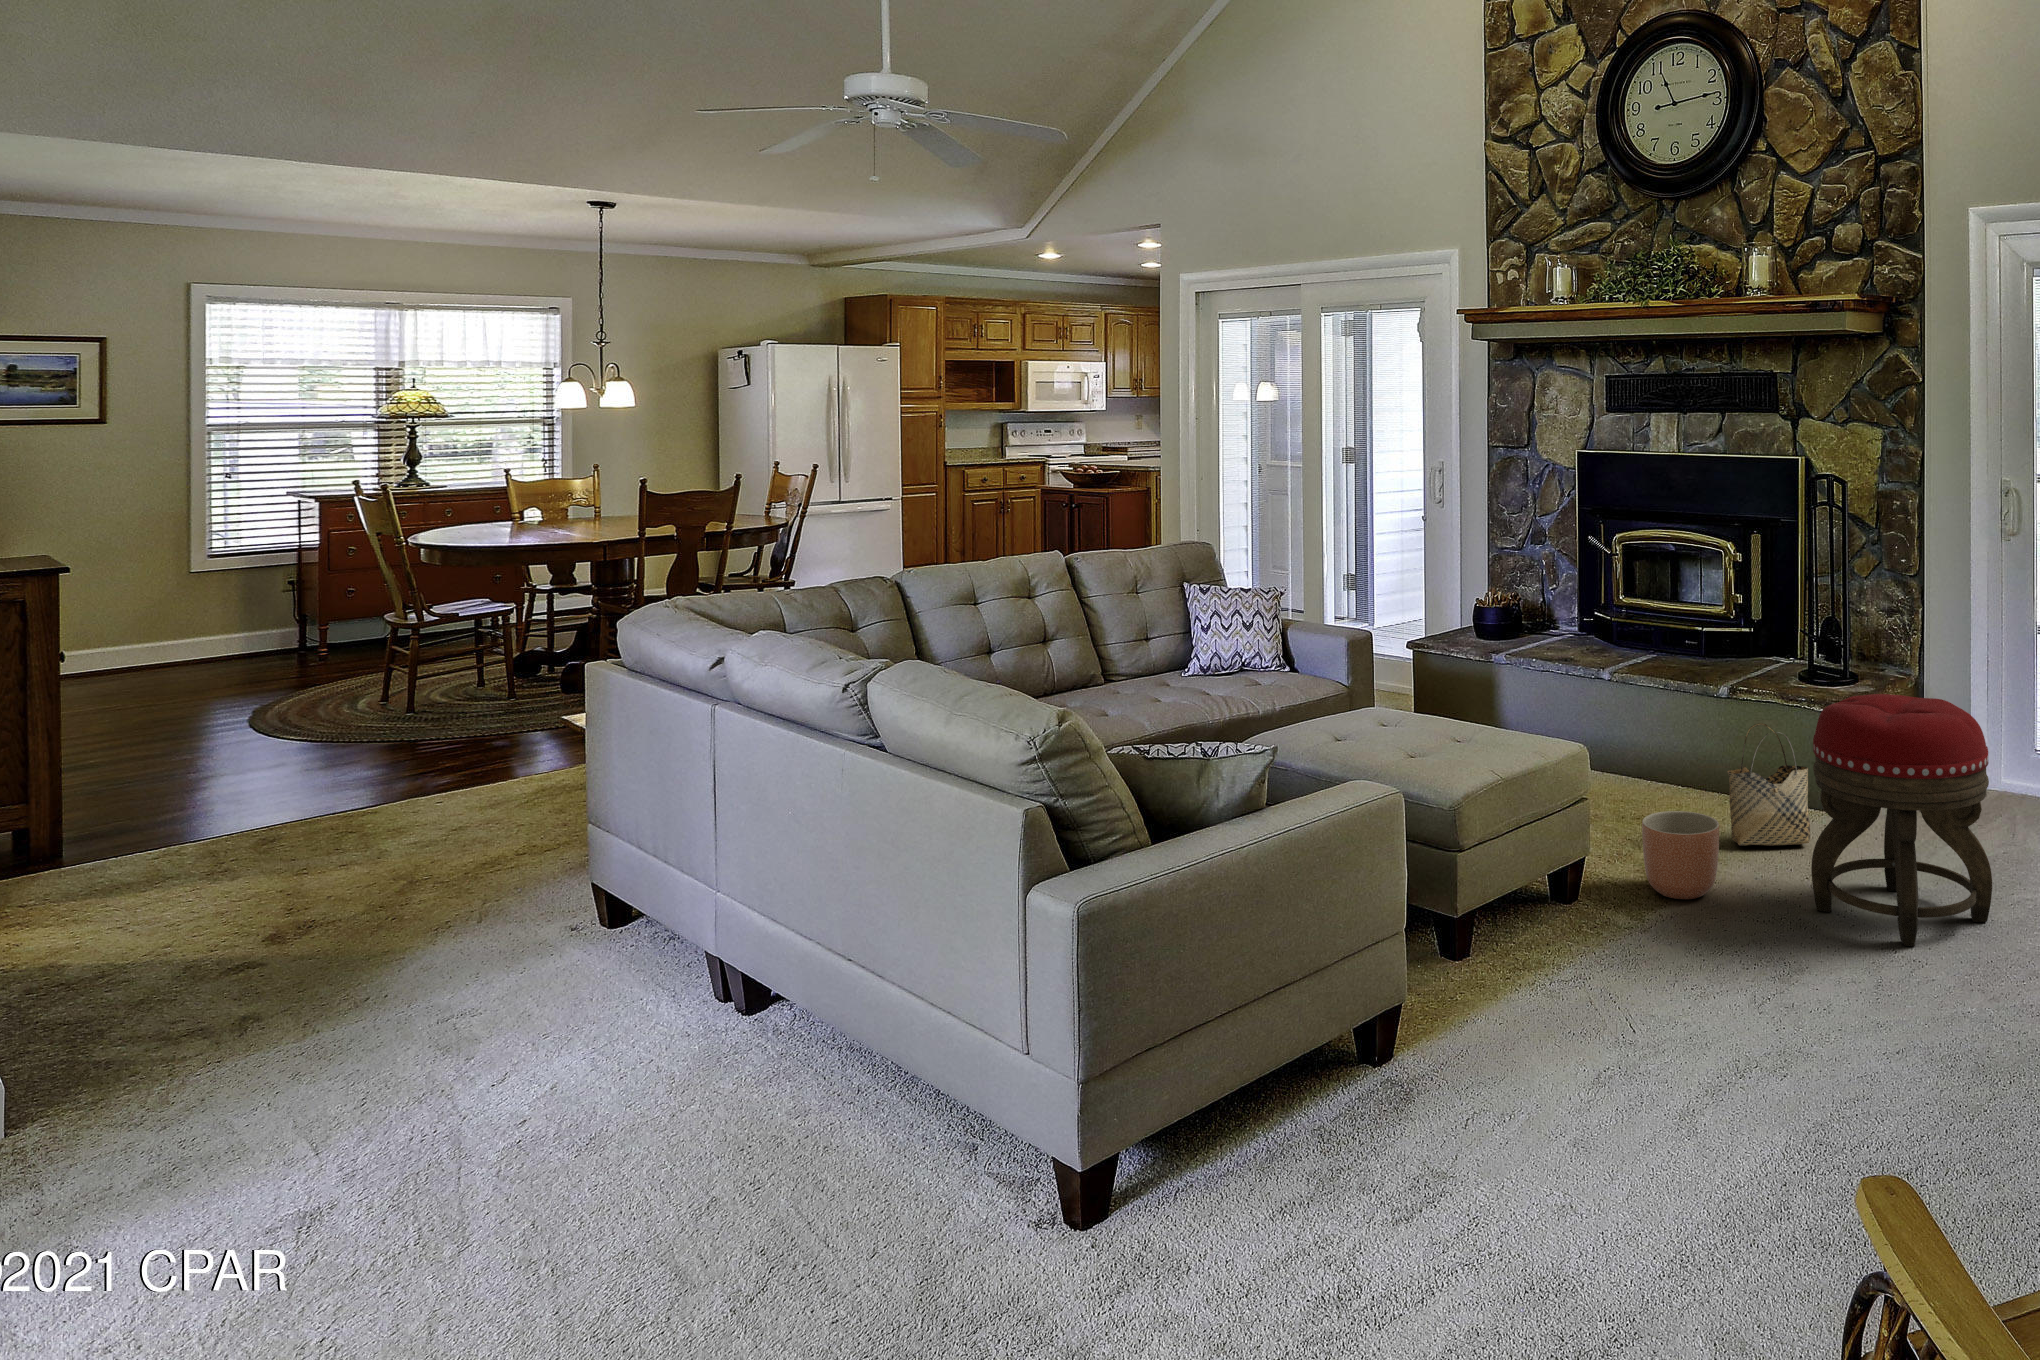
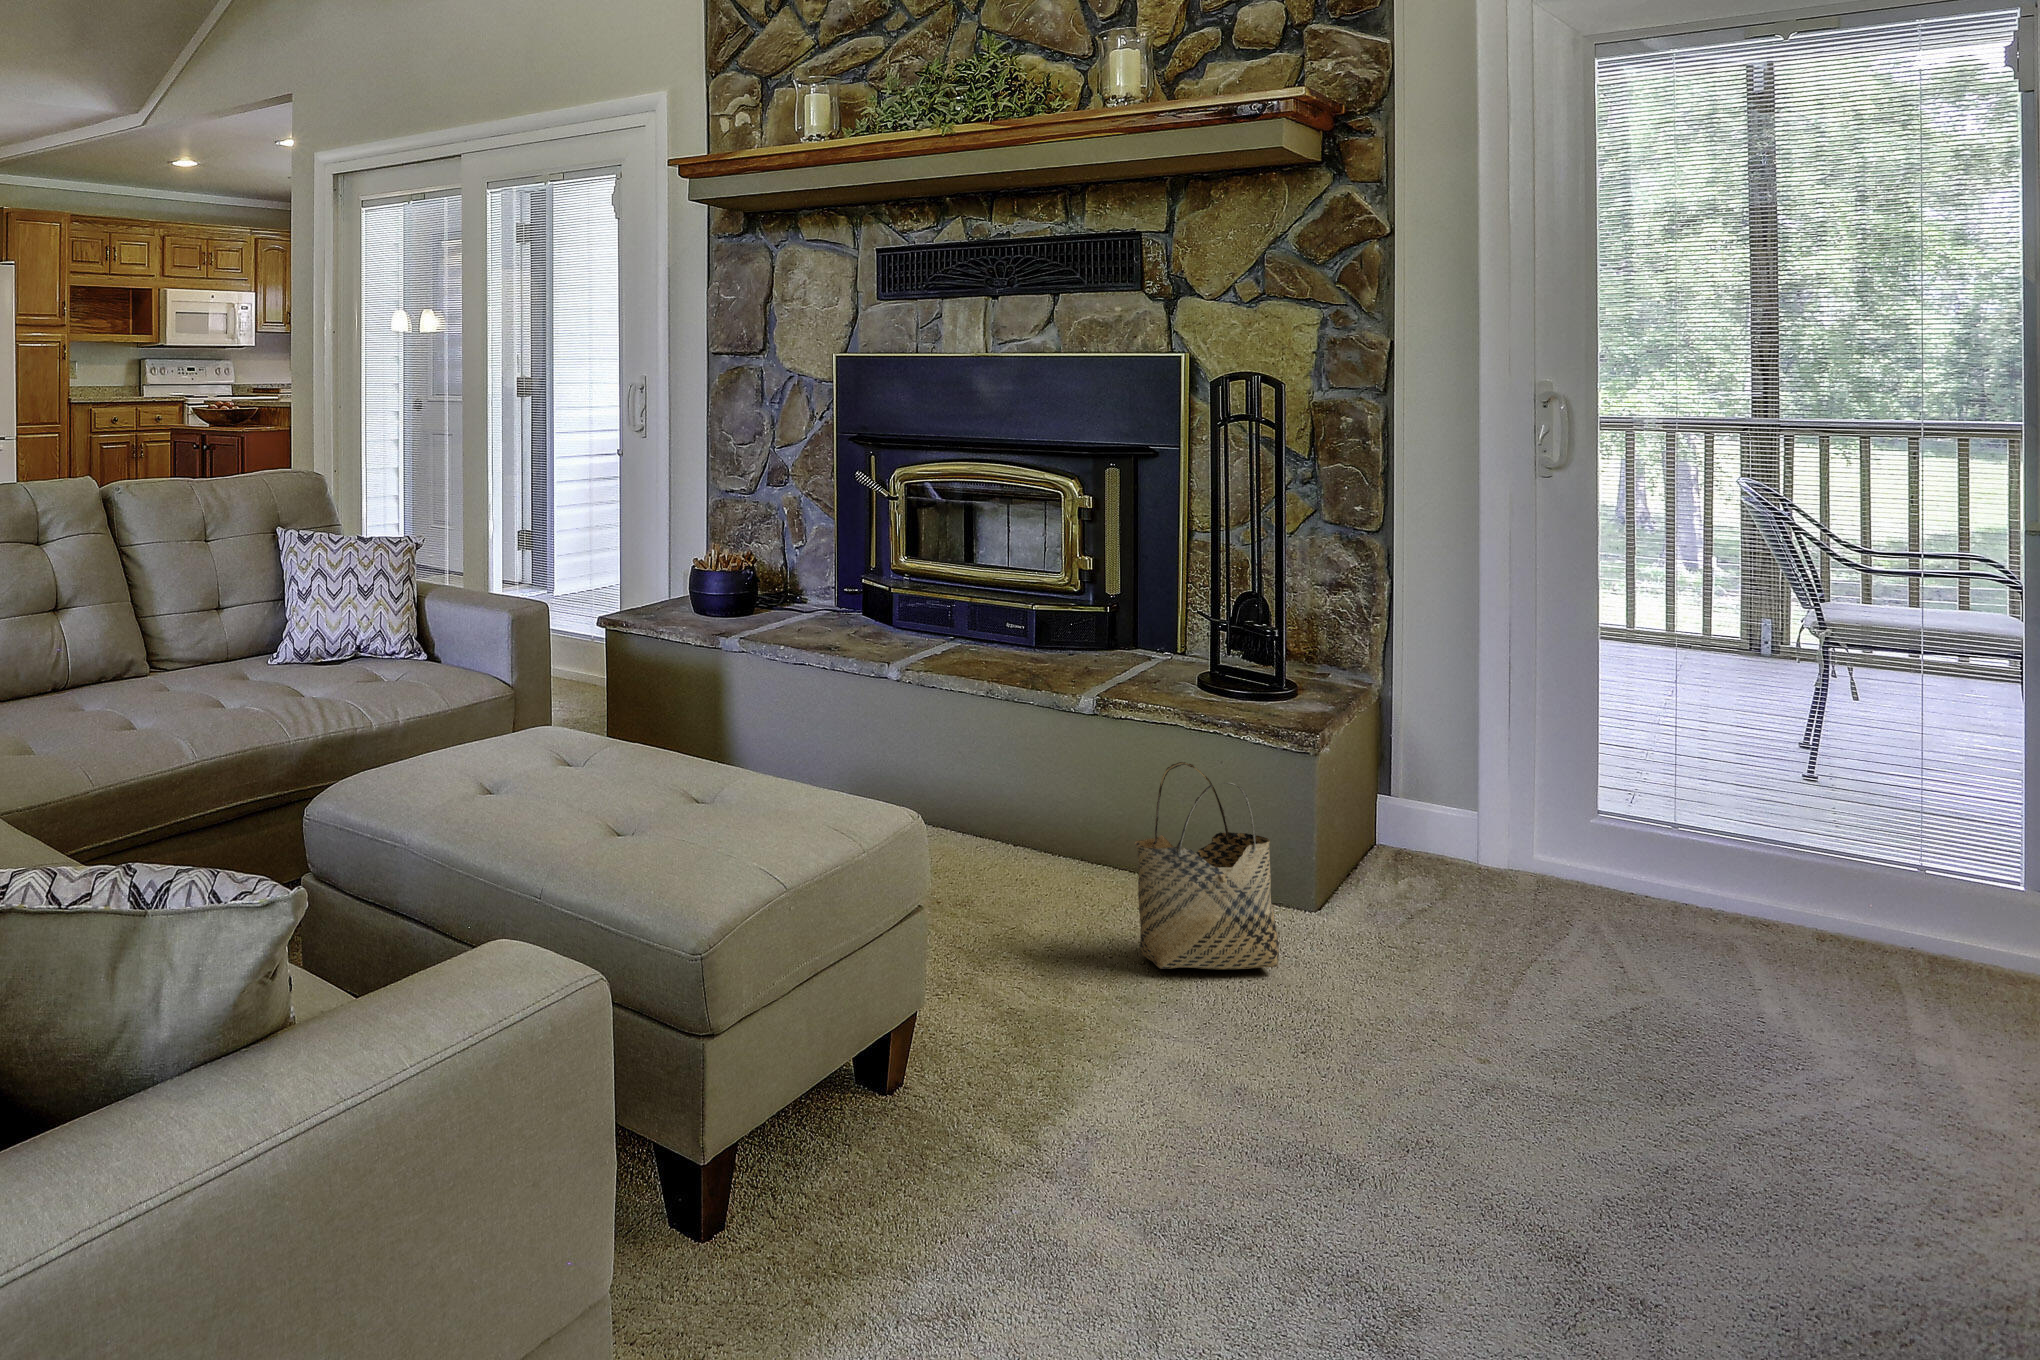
footstool: present [1811,694,1992,946] -> none [1361,734,1760,1257]
planter: present [1642,811,1719,899] -> none [1026,925,1172,1097]

